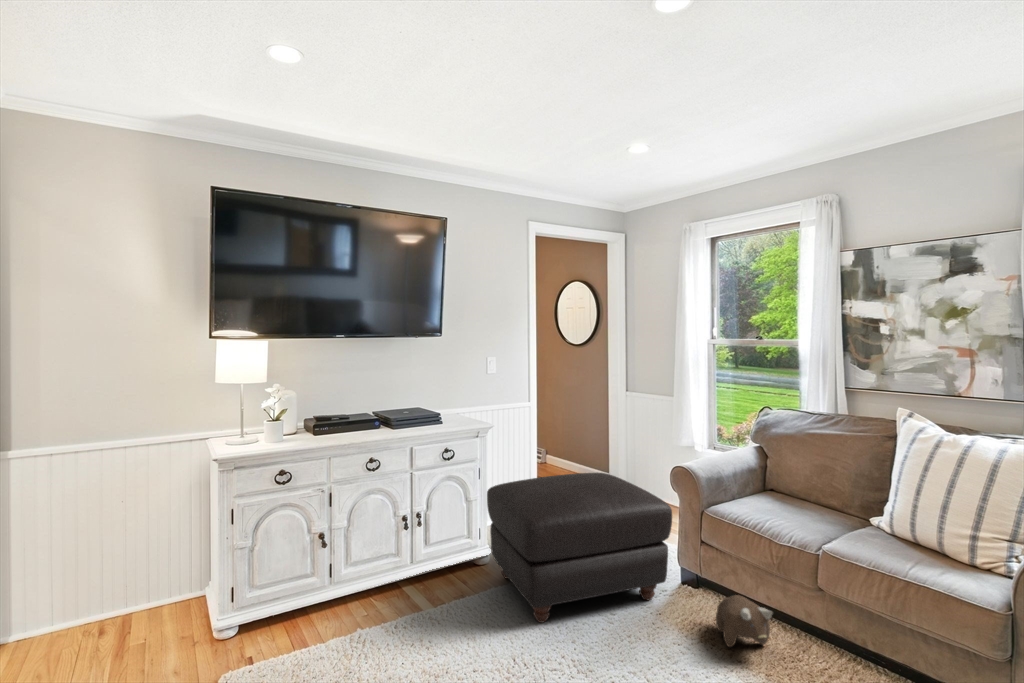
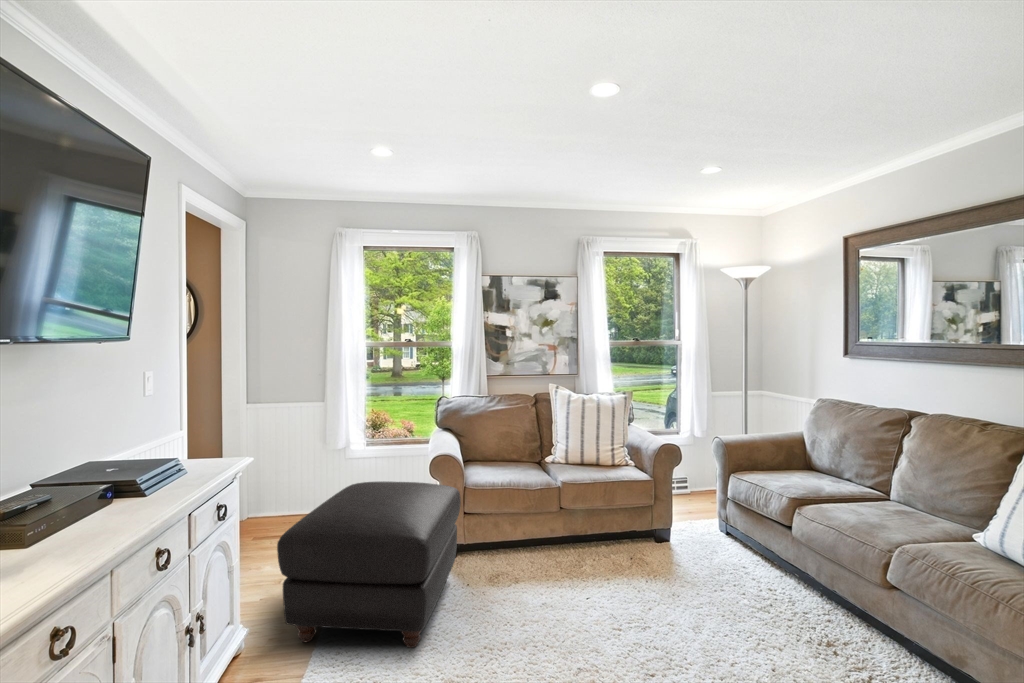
plush toy: present [716,595,772,647] -> none [506,535,559,577]

